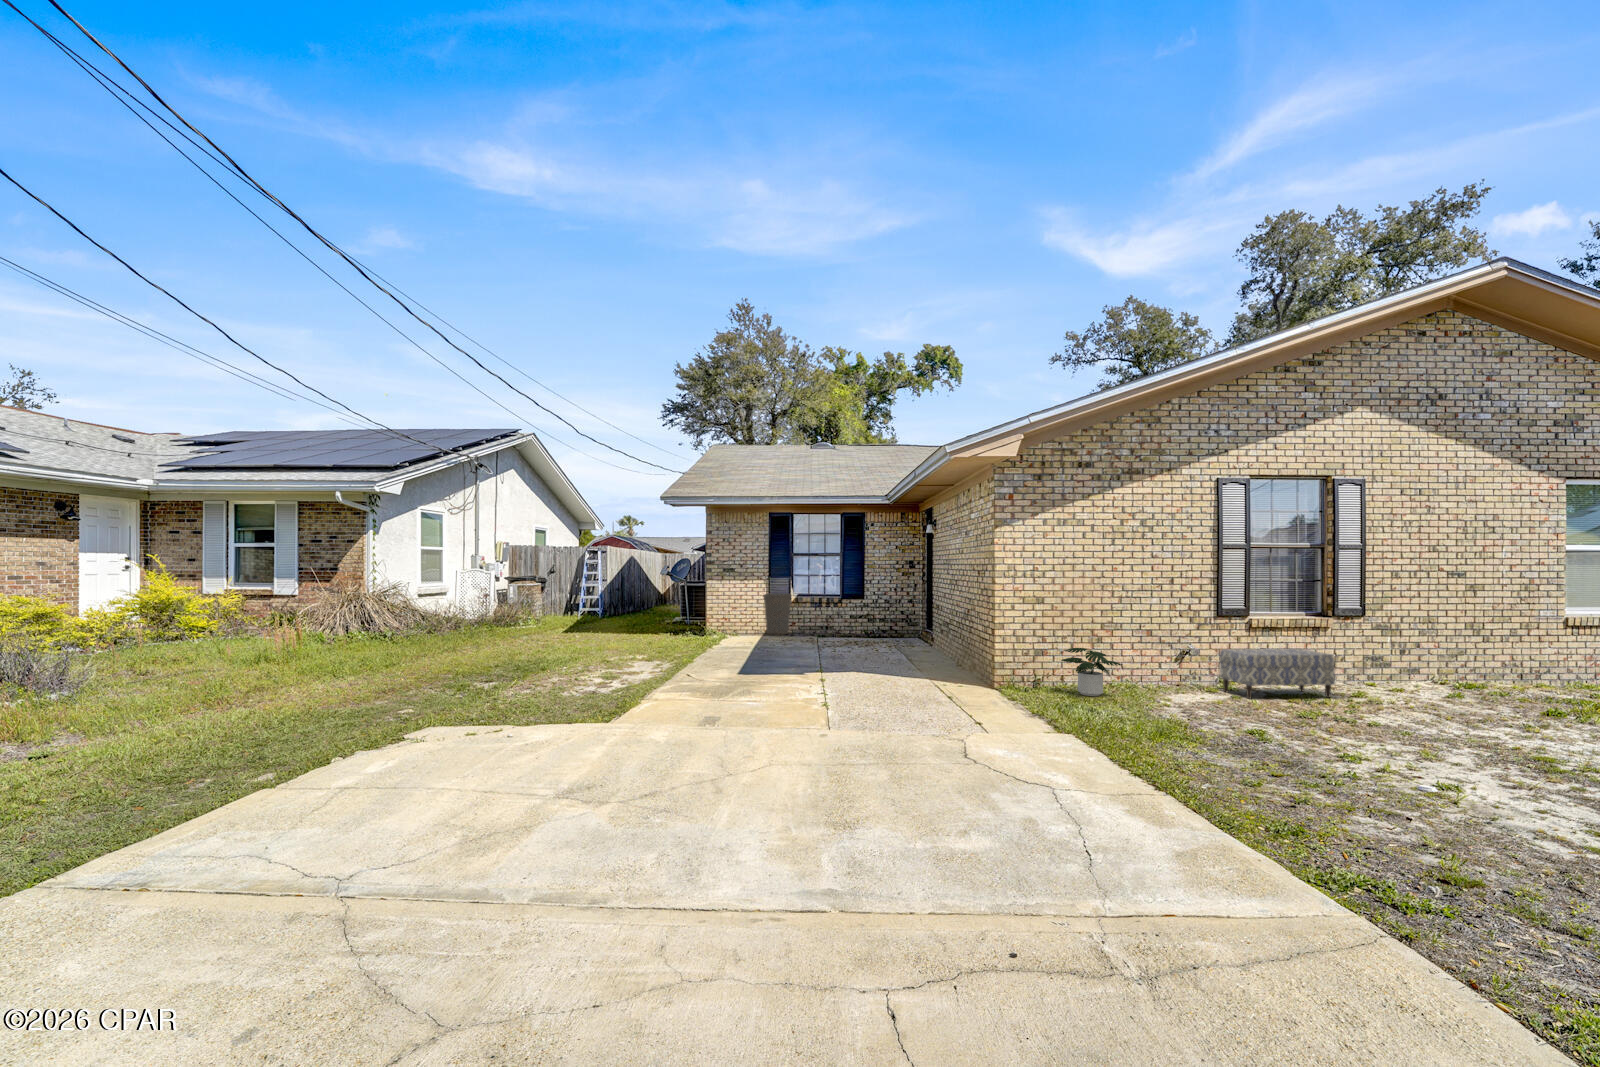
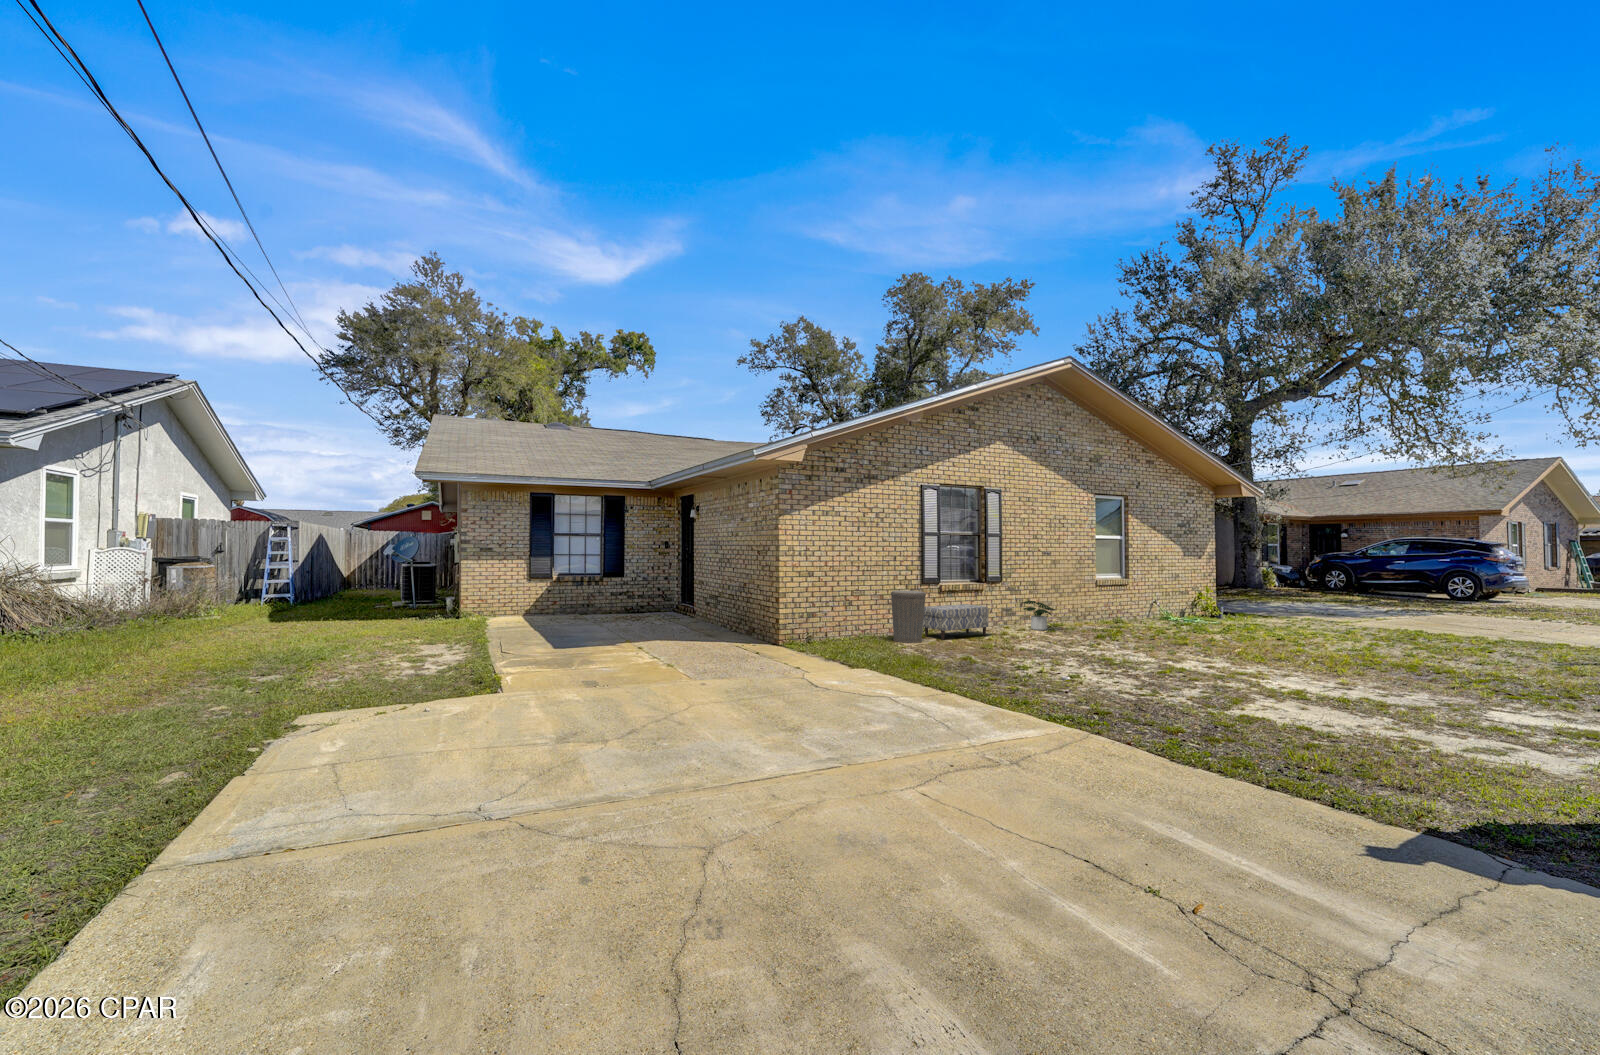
trash can: present [764,593,791,635] -> present [891,590,926,643]
potted plant: present [1061,648,1123,696] -> present [1022,601,1055,631]

